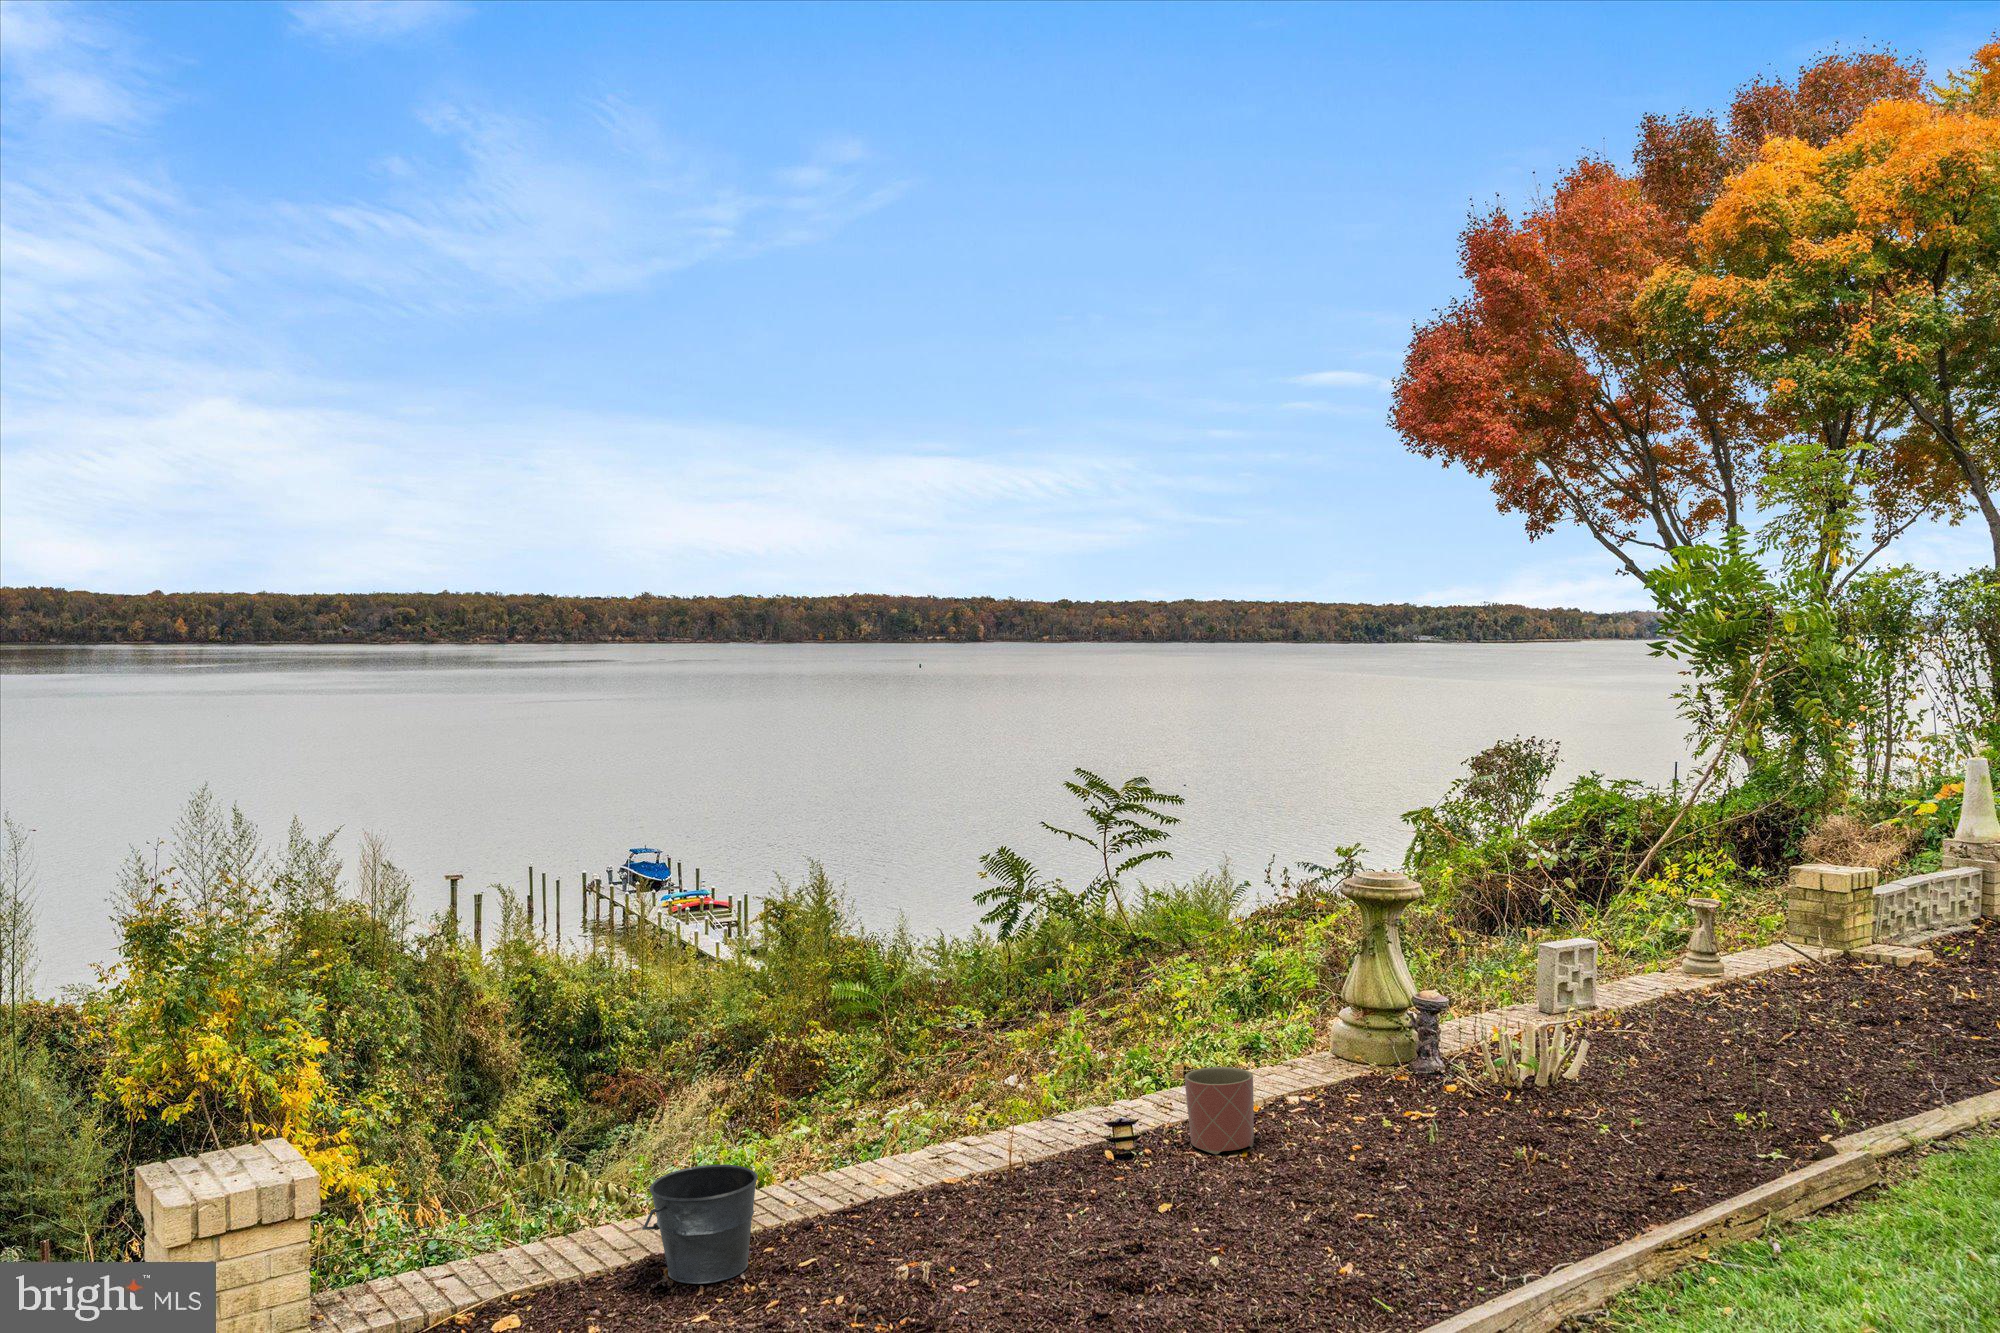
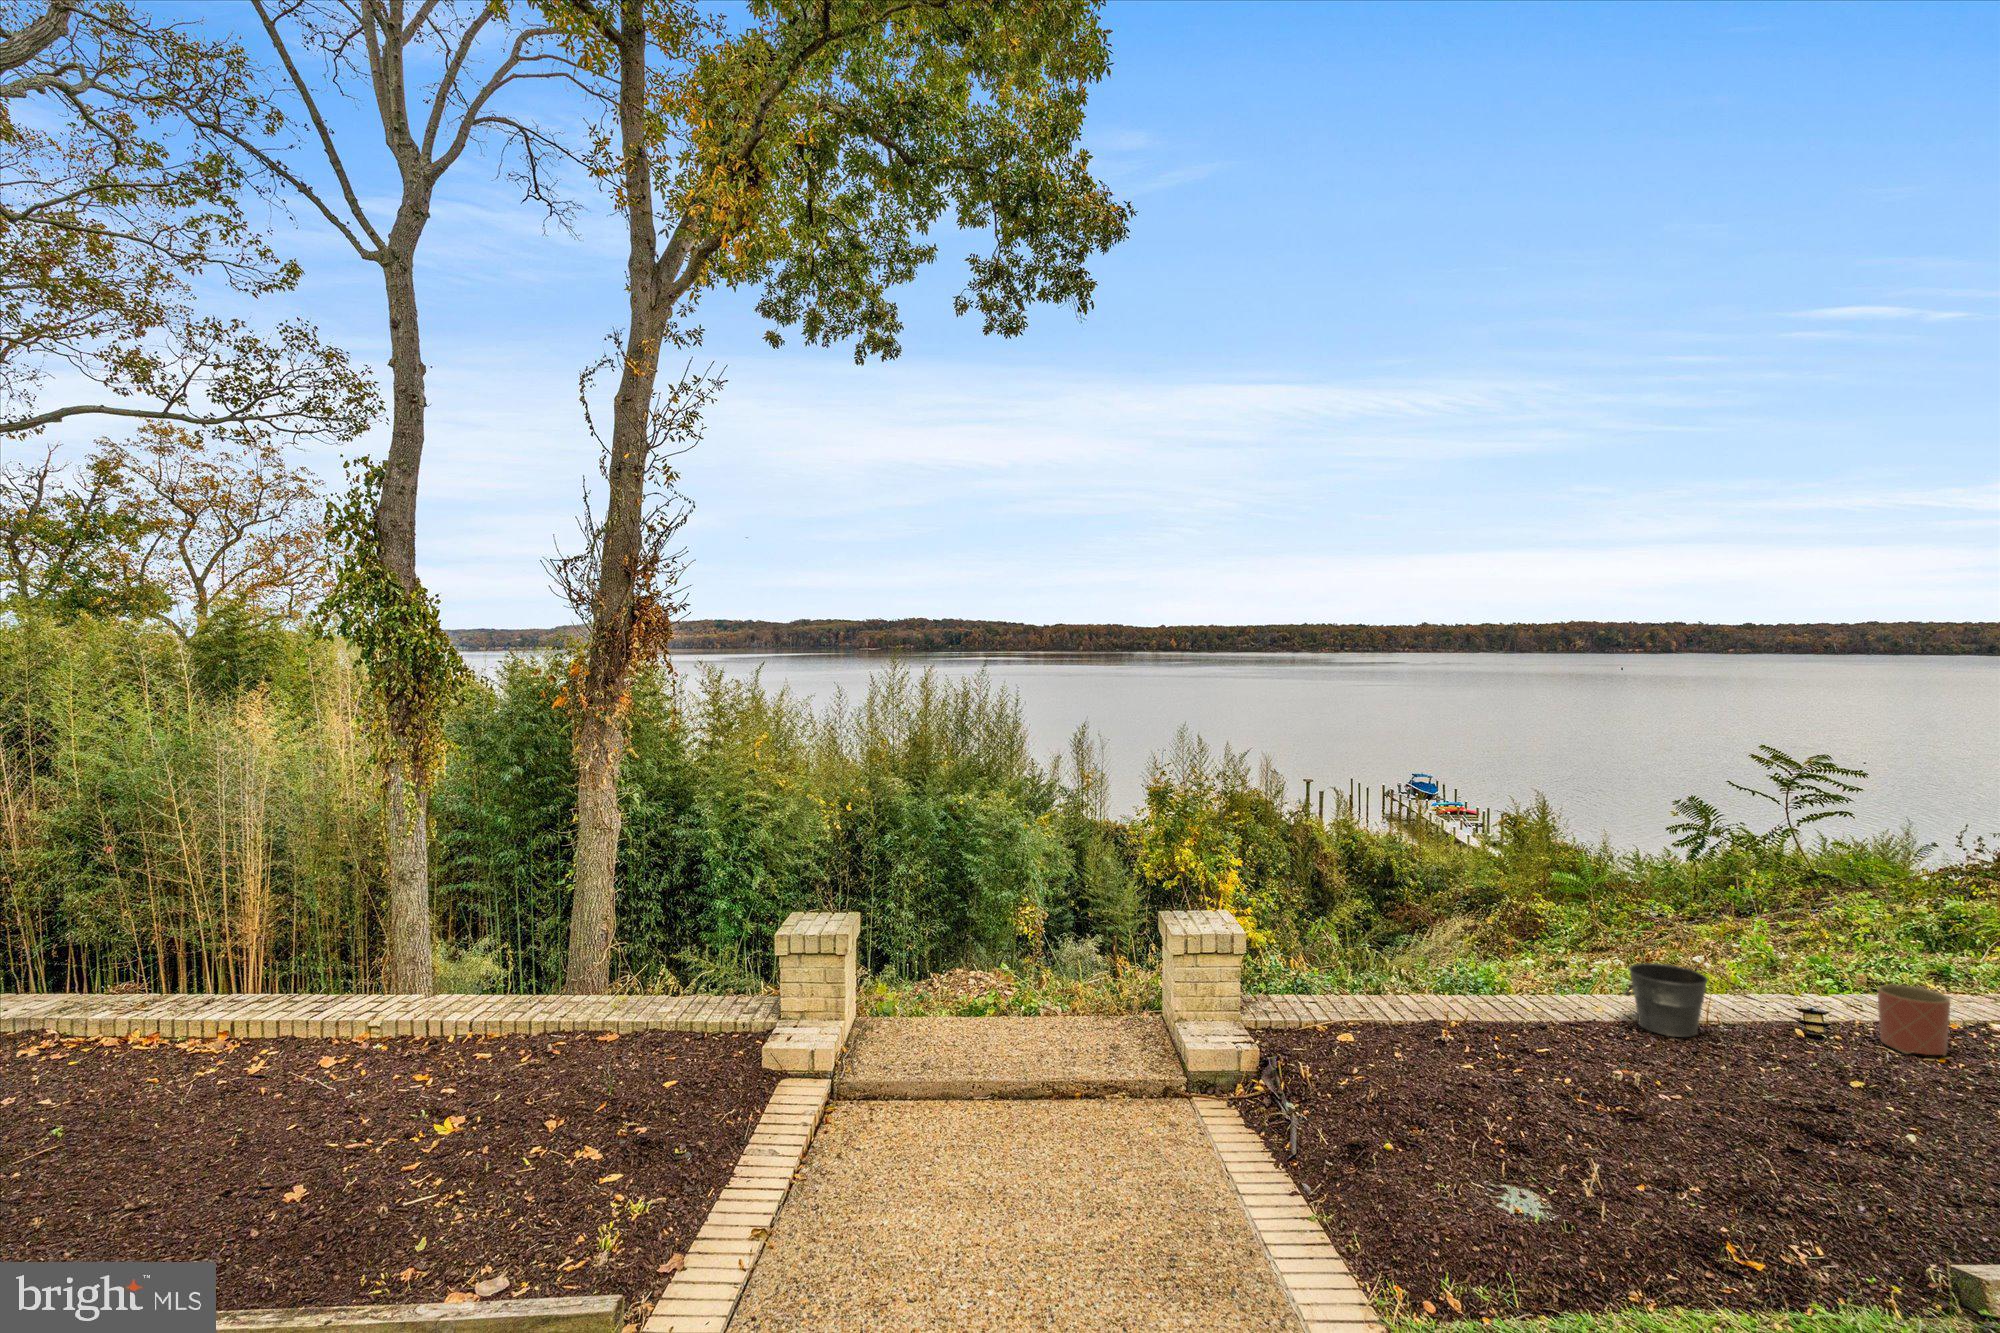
bucket: present [642,1165,758,1284] -> present [1623,963,1708,1037]

